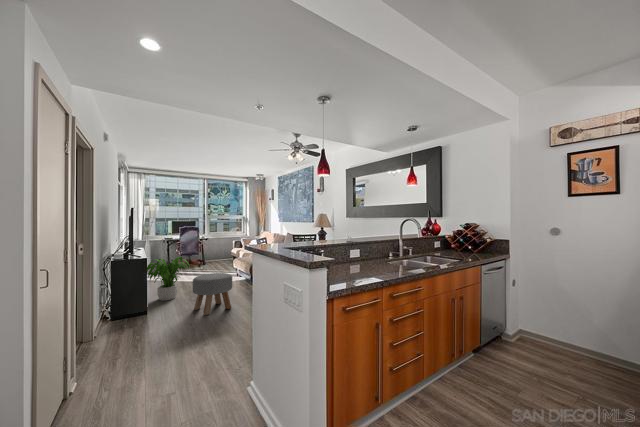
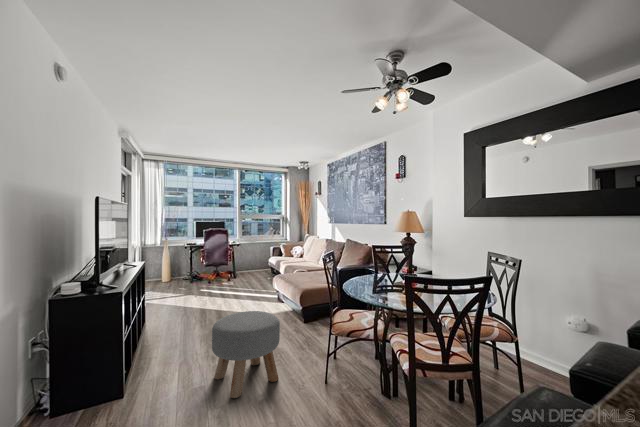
potted plant: present [146,257,190,301] -> none [142,277,211,350]

